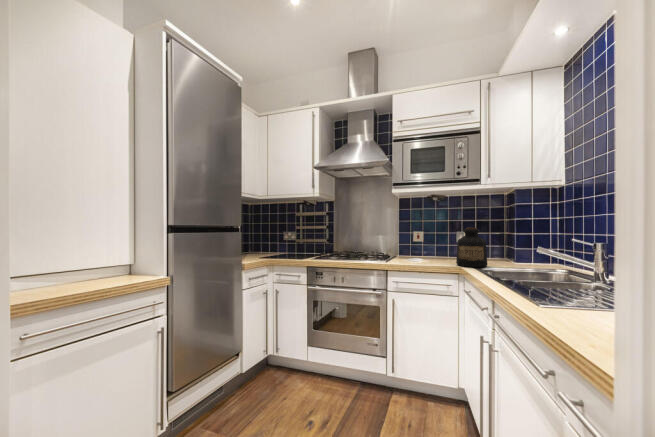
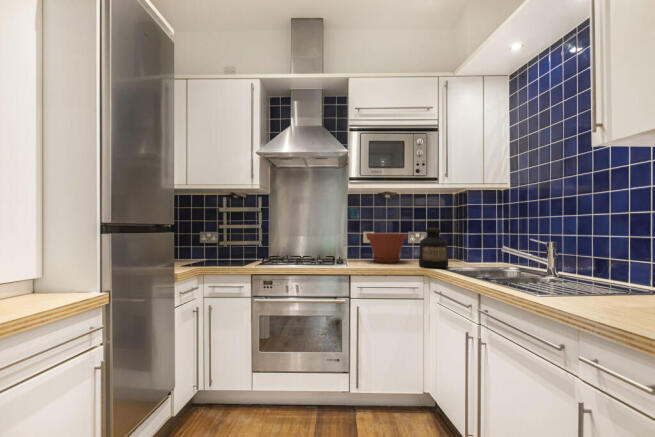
plant pot: none [410,233,451,260] -> present [366,233,408,263]

